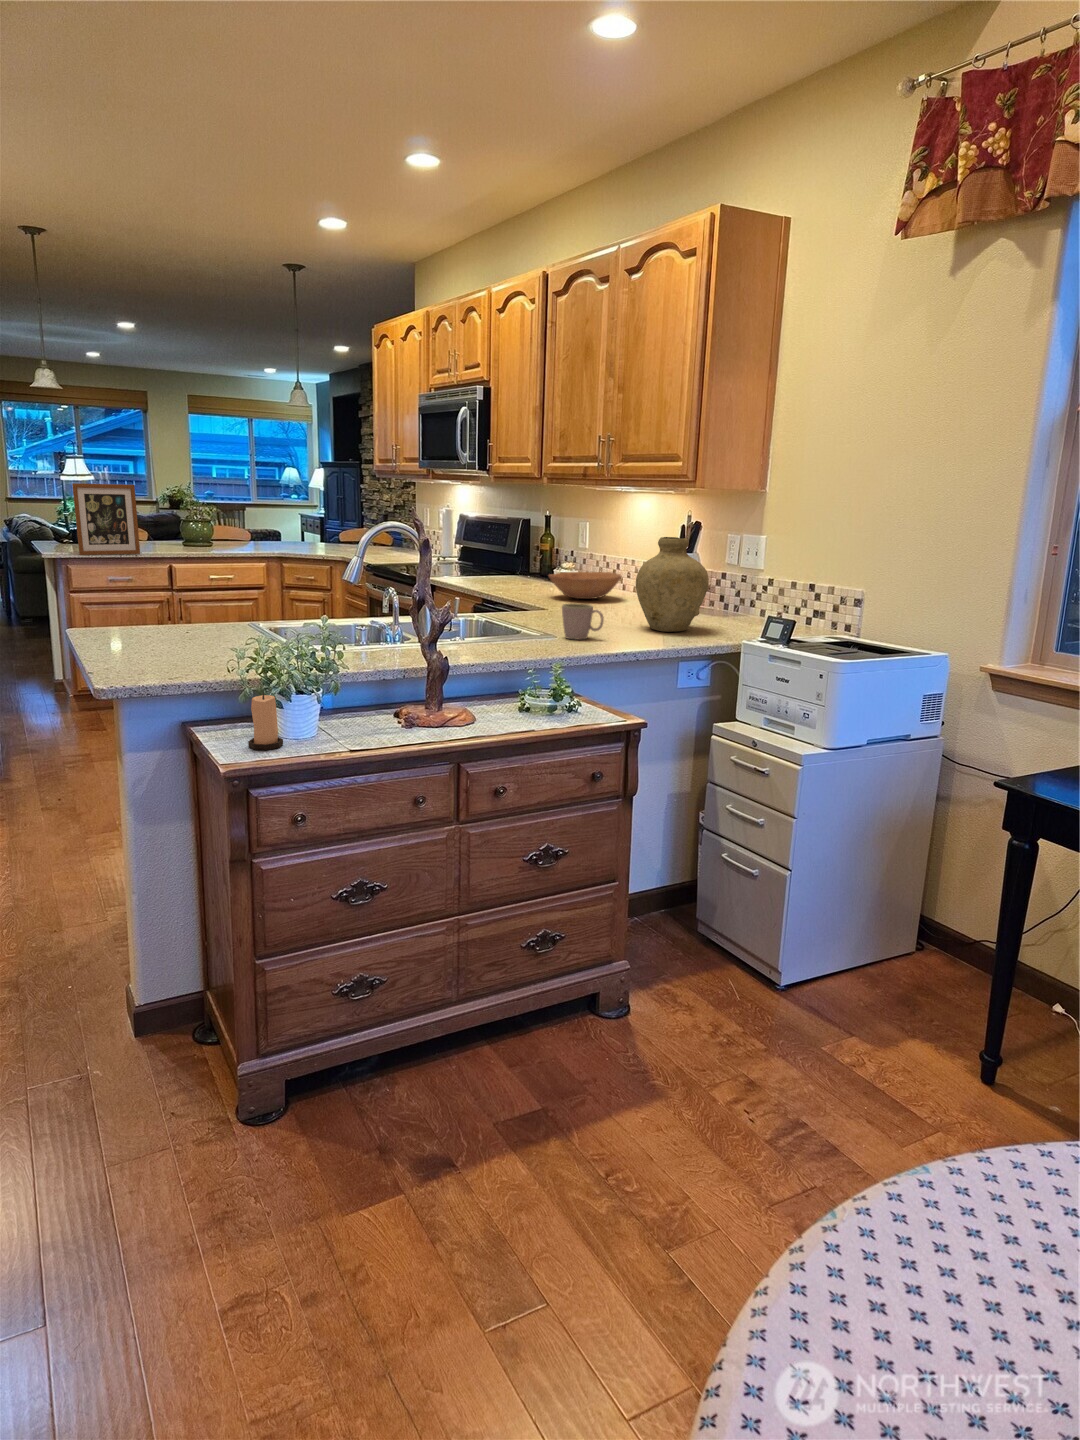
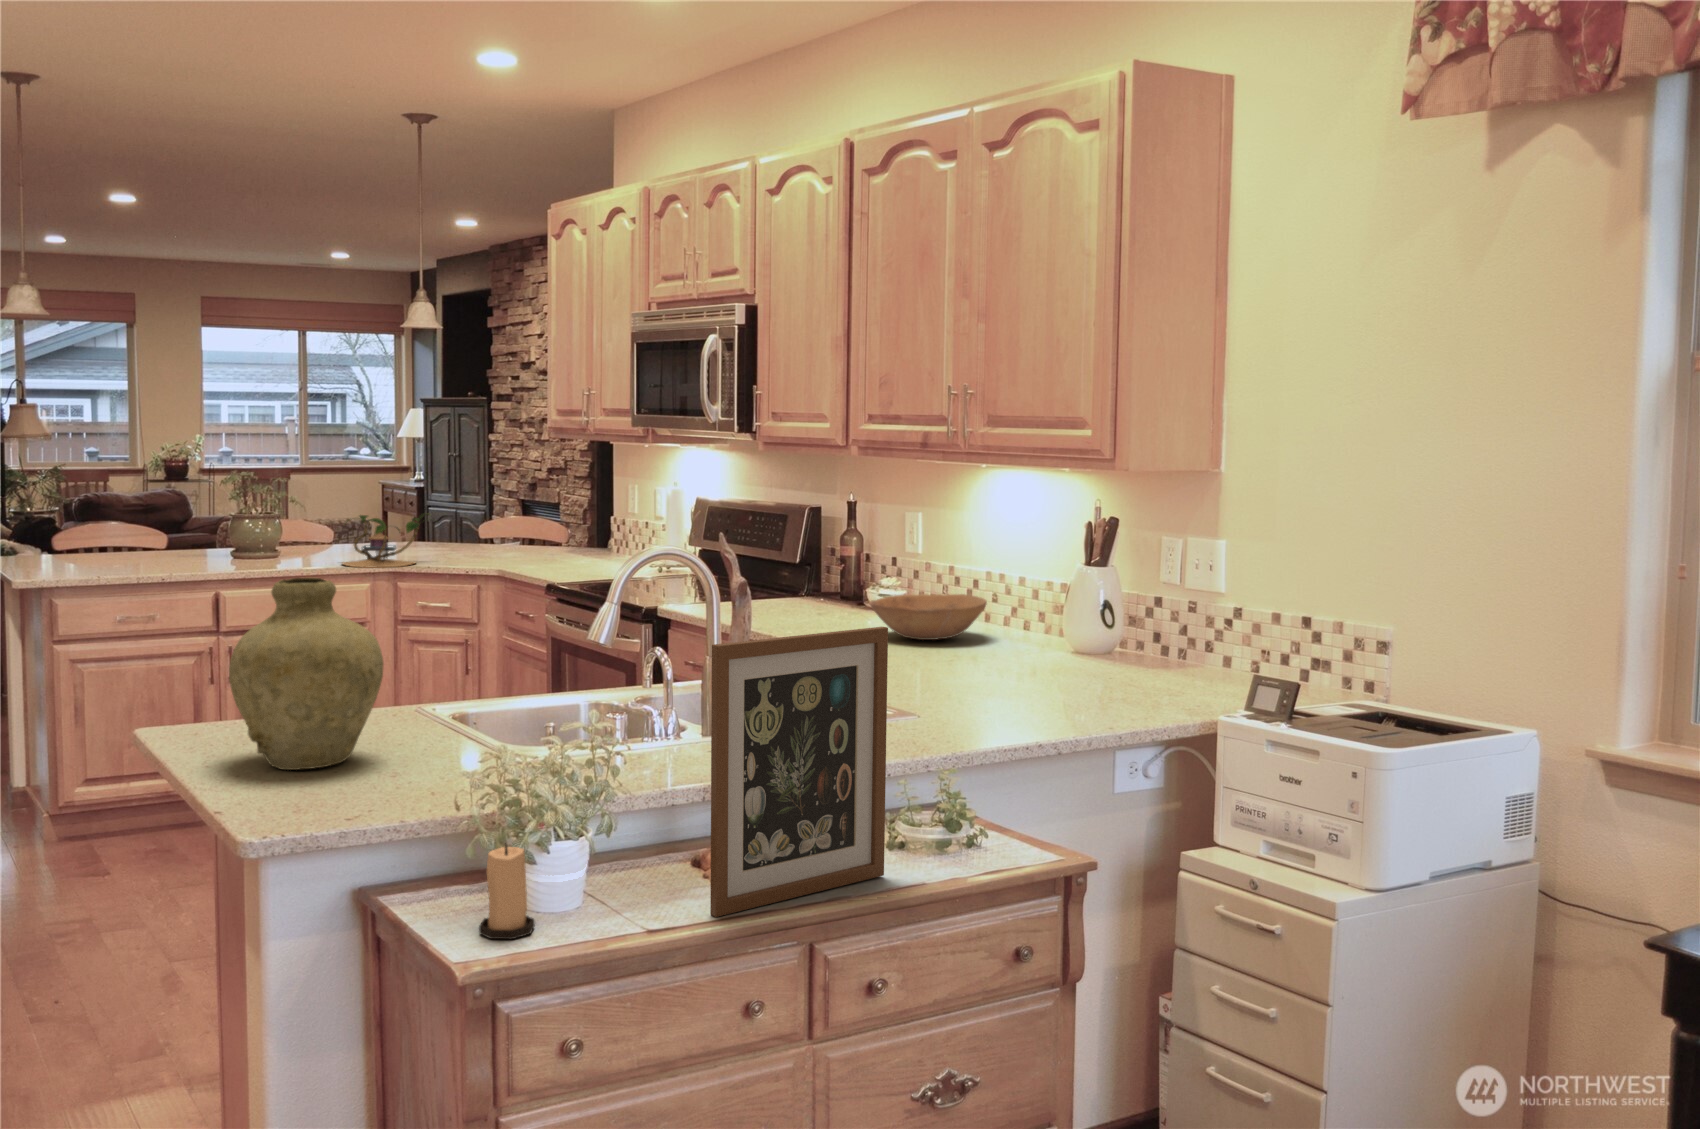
picture frame: present [72,483,140,555] -> present [710,627,888,917]
plant: none [249,523,309,555] -> present [343,514,425,568]
vase: present [636,537,709,632] -> present [229,578,384,770]
mug: present [562,603,604,640] -> none [927,660,995,719]

